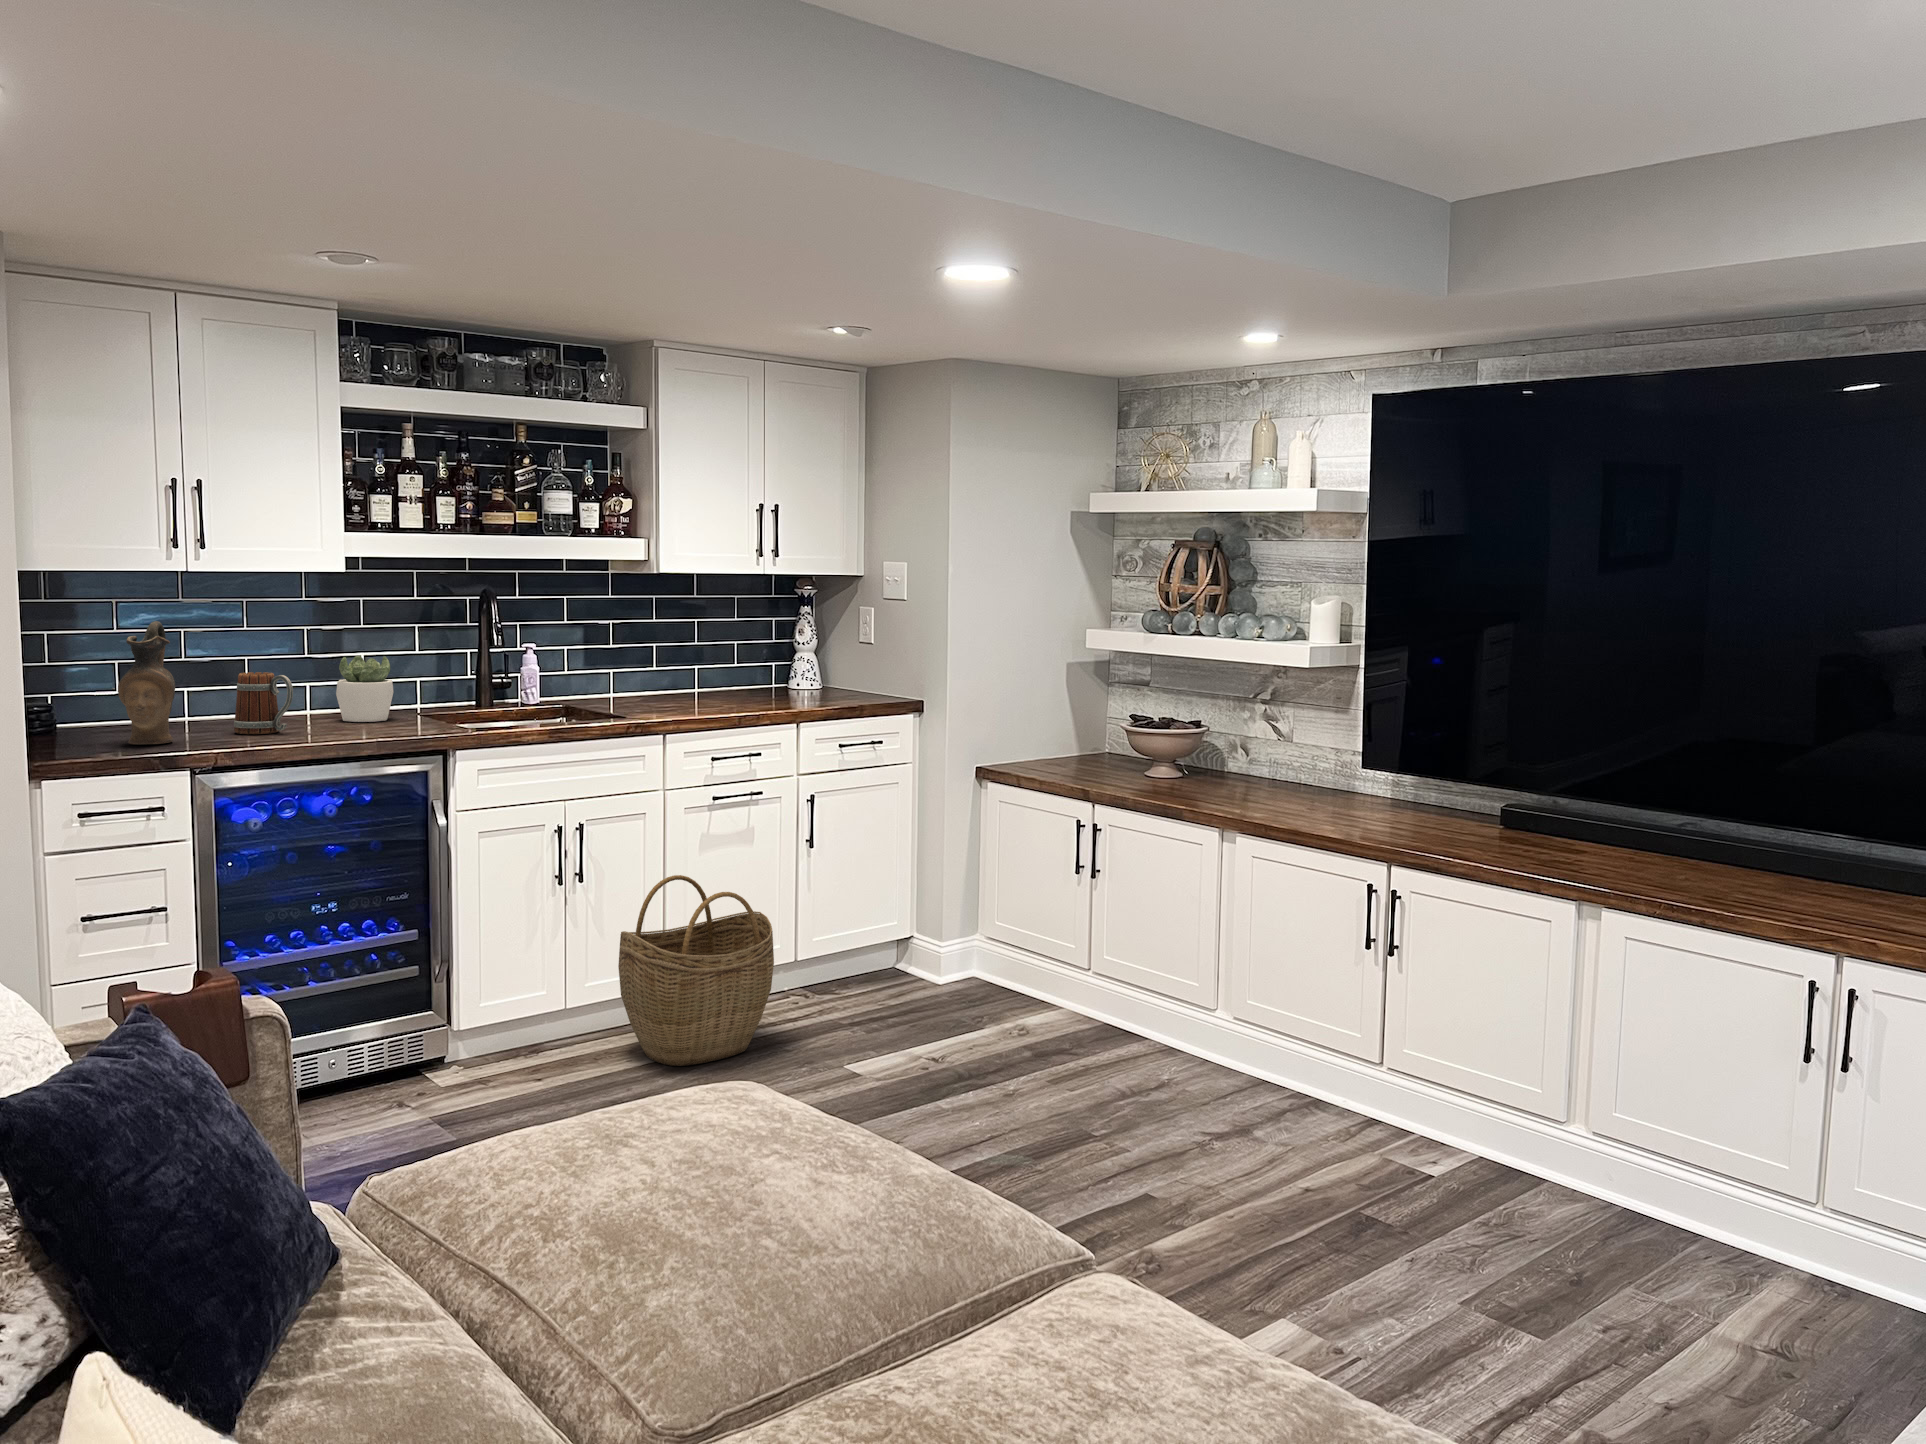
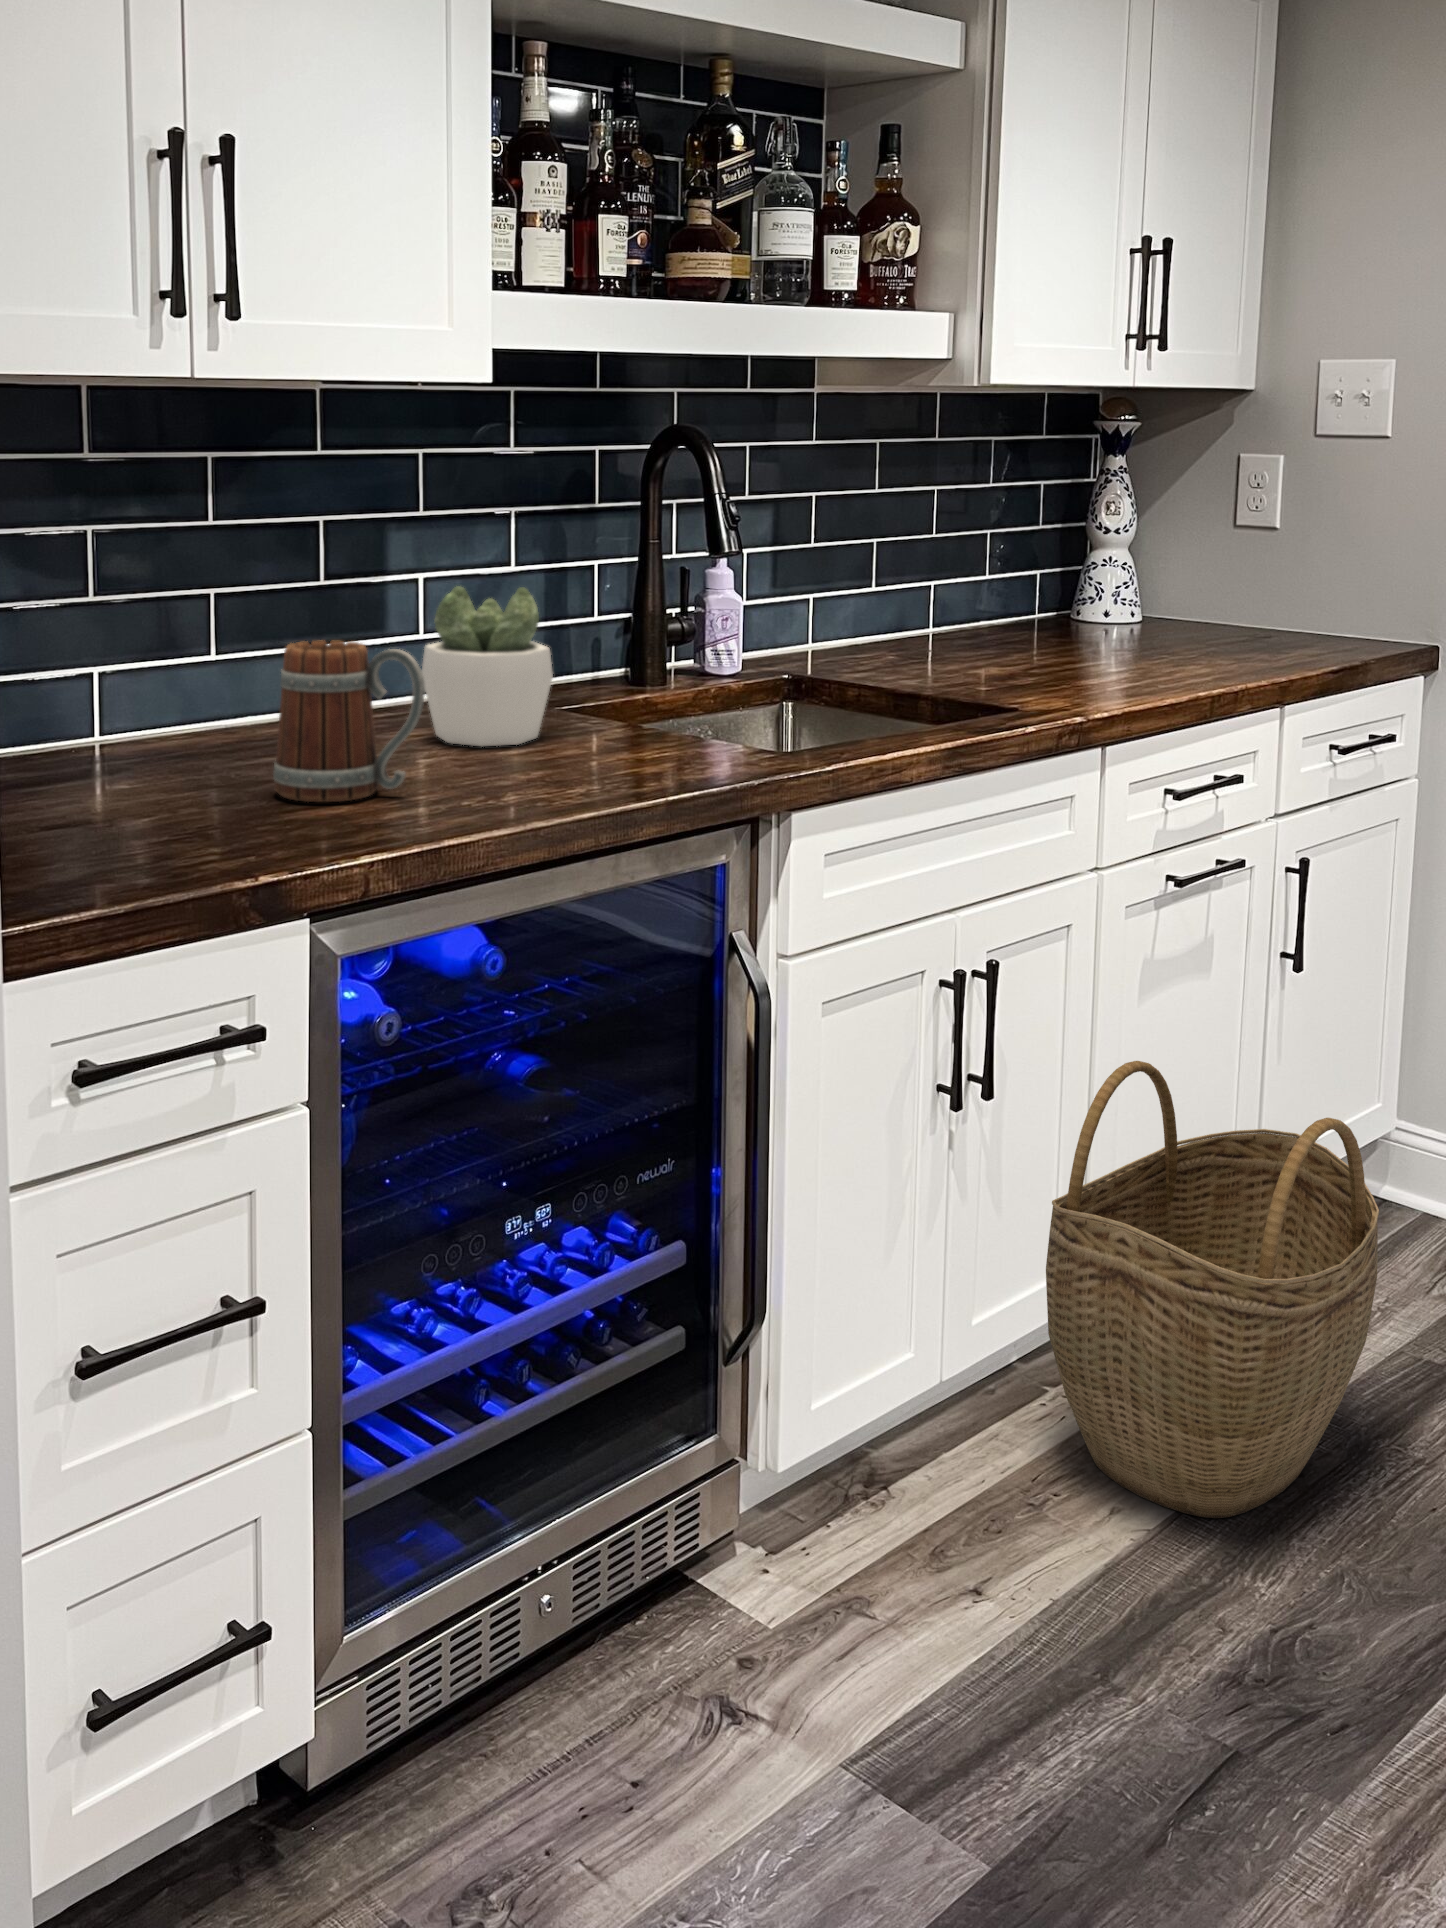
ceramic pitcher: present [118,621,175,744] -> none [69,519,208,858]

